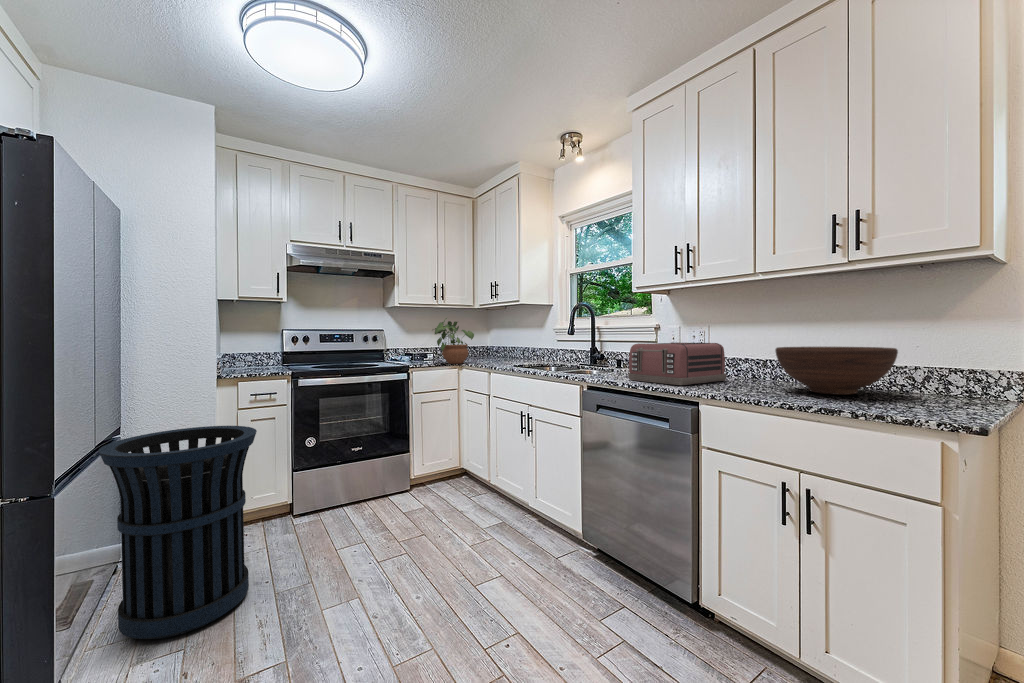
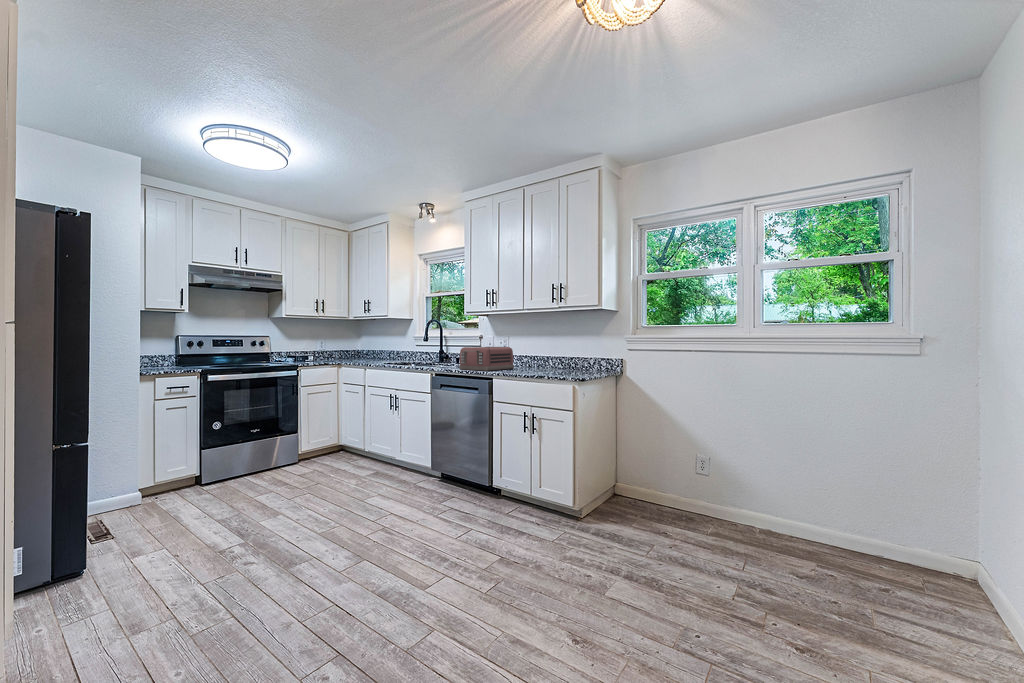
potted plant: present [435,318,474,364] -> none [316,327,351,363]
fruit bowl: present [775,347,898,395] -> none [531,349,580,372]
trash can: present [98,426,257,639] -> none [88,406,202,547]

